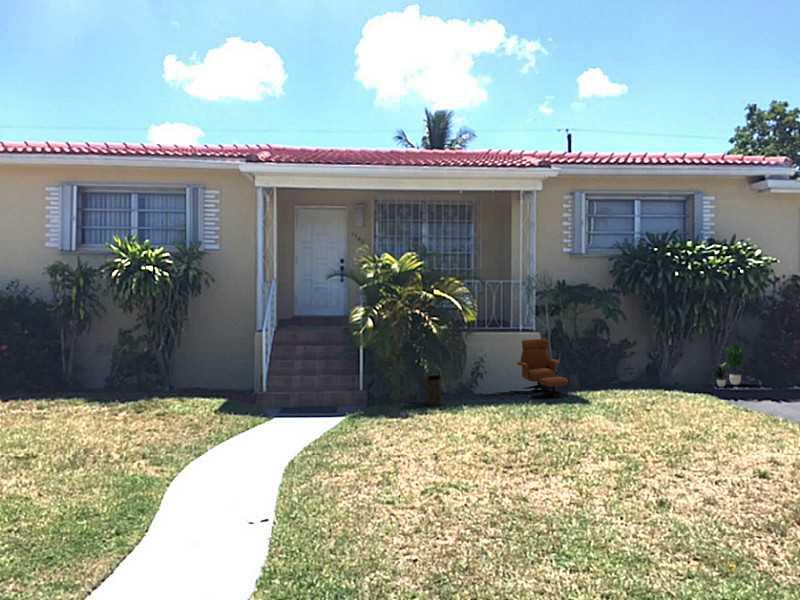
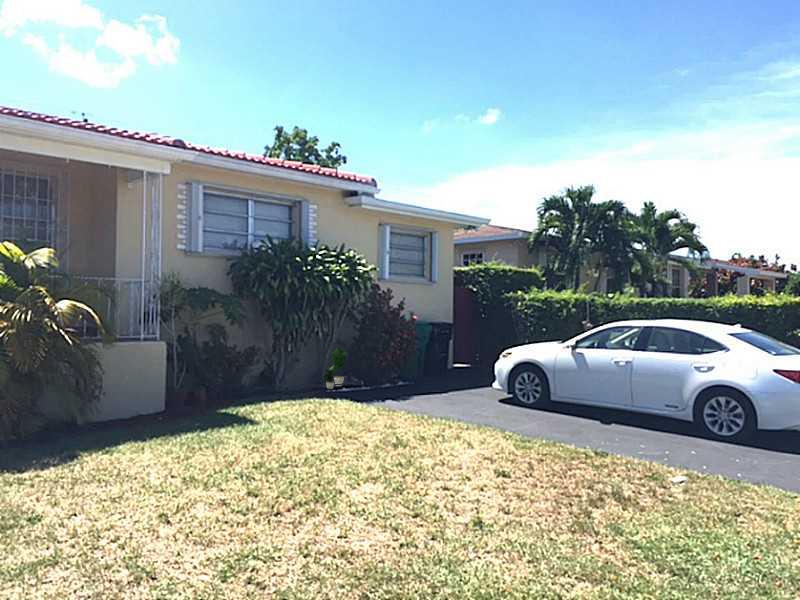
lounge chair: present [517,339,568,398] -> none [146,348,214,416]
watering can: present [418,369,444,406] -> none [23,393,73,444]

